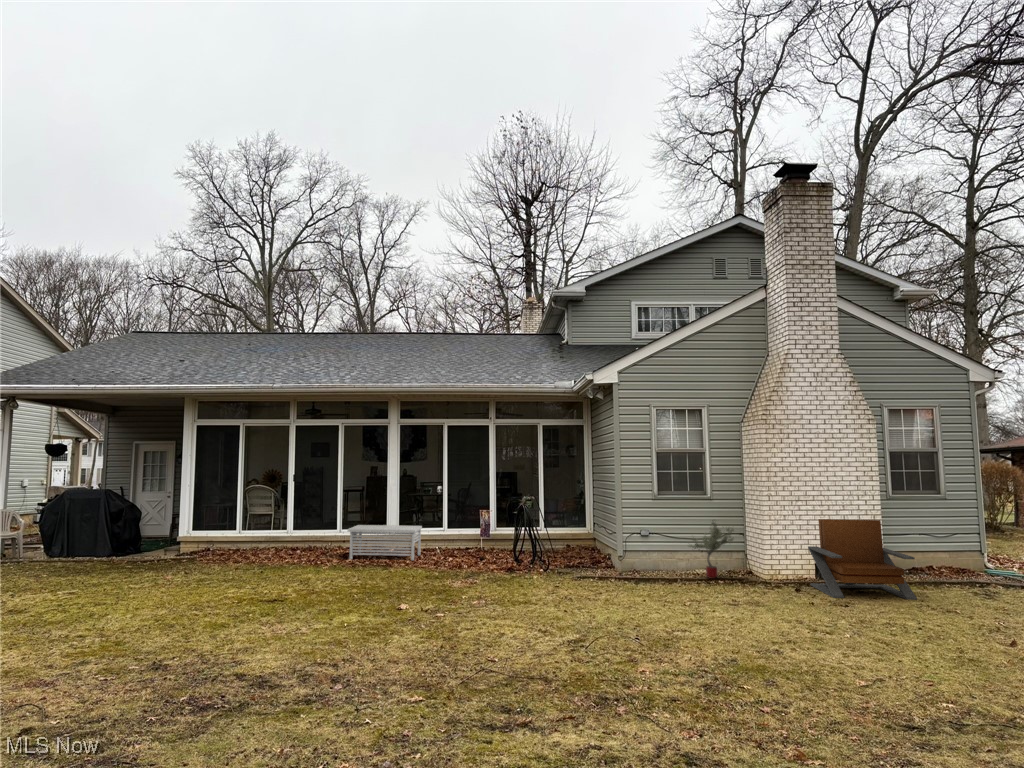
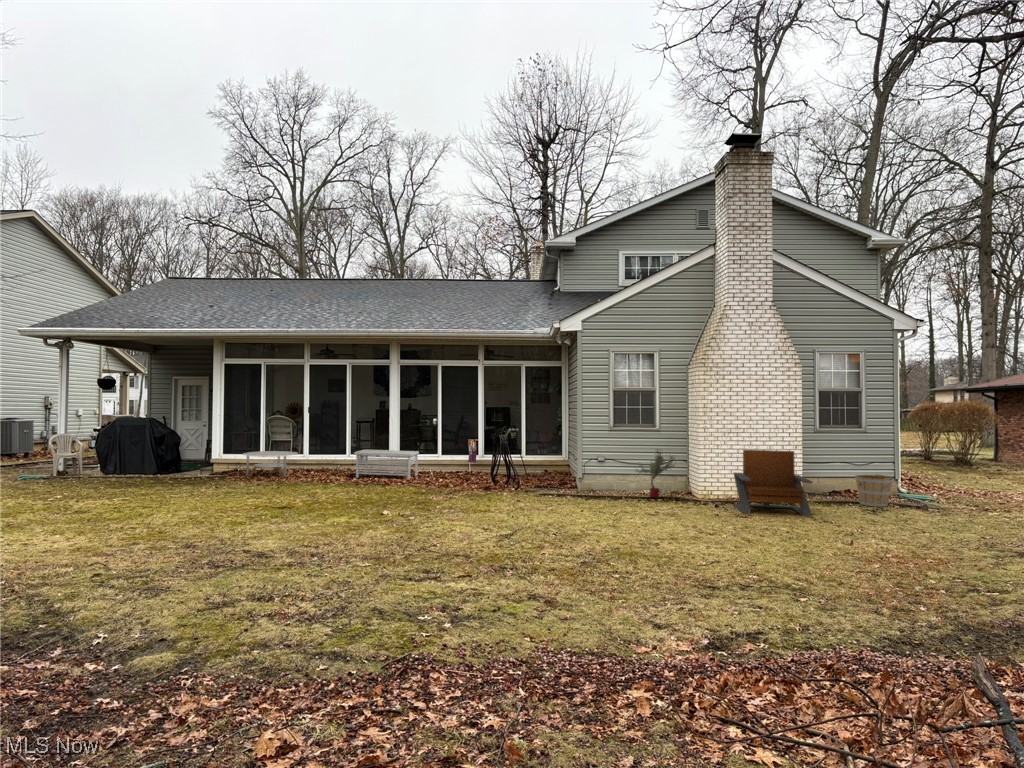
round table: none [213,529,280,561] -> present [243,451,298,477]
wooden bucket: none [935,544,982,582] -> present [855,474,893,507]

